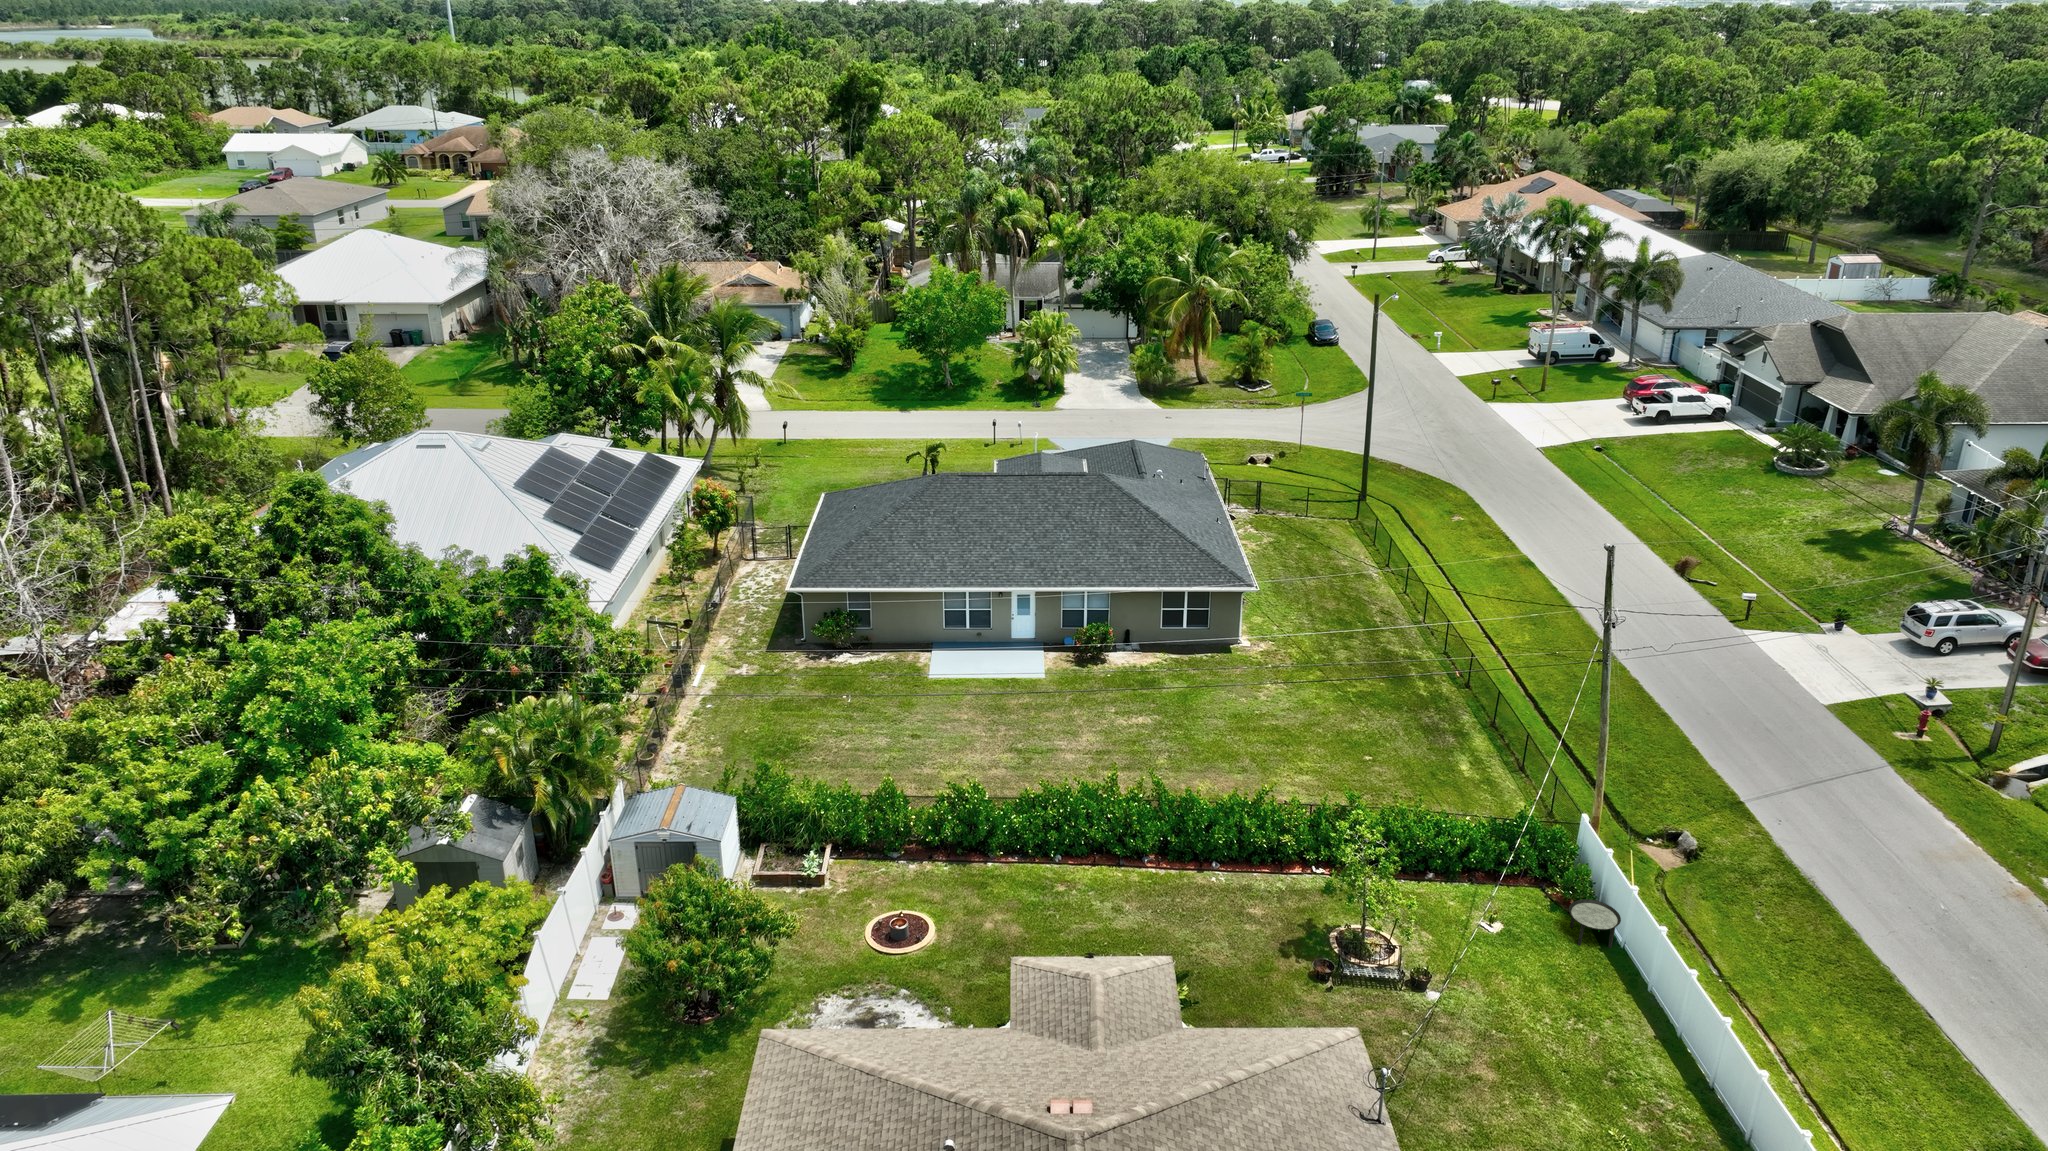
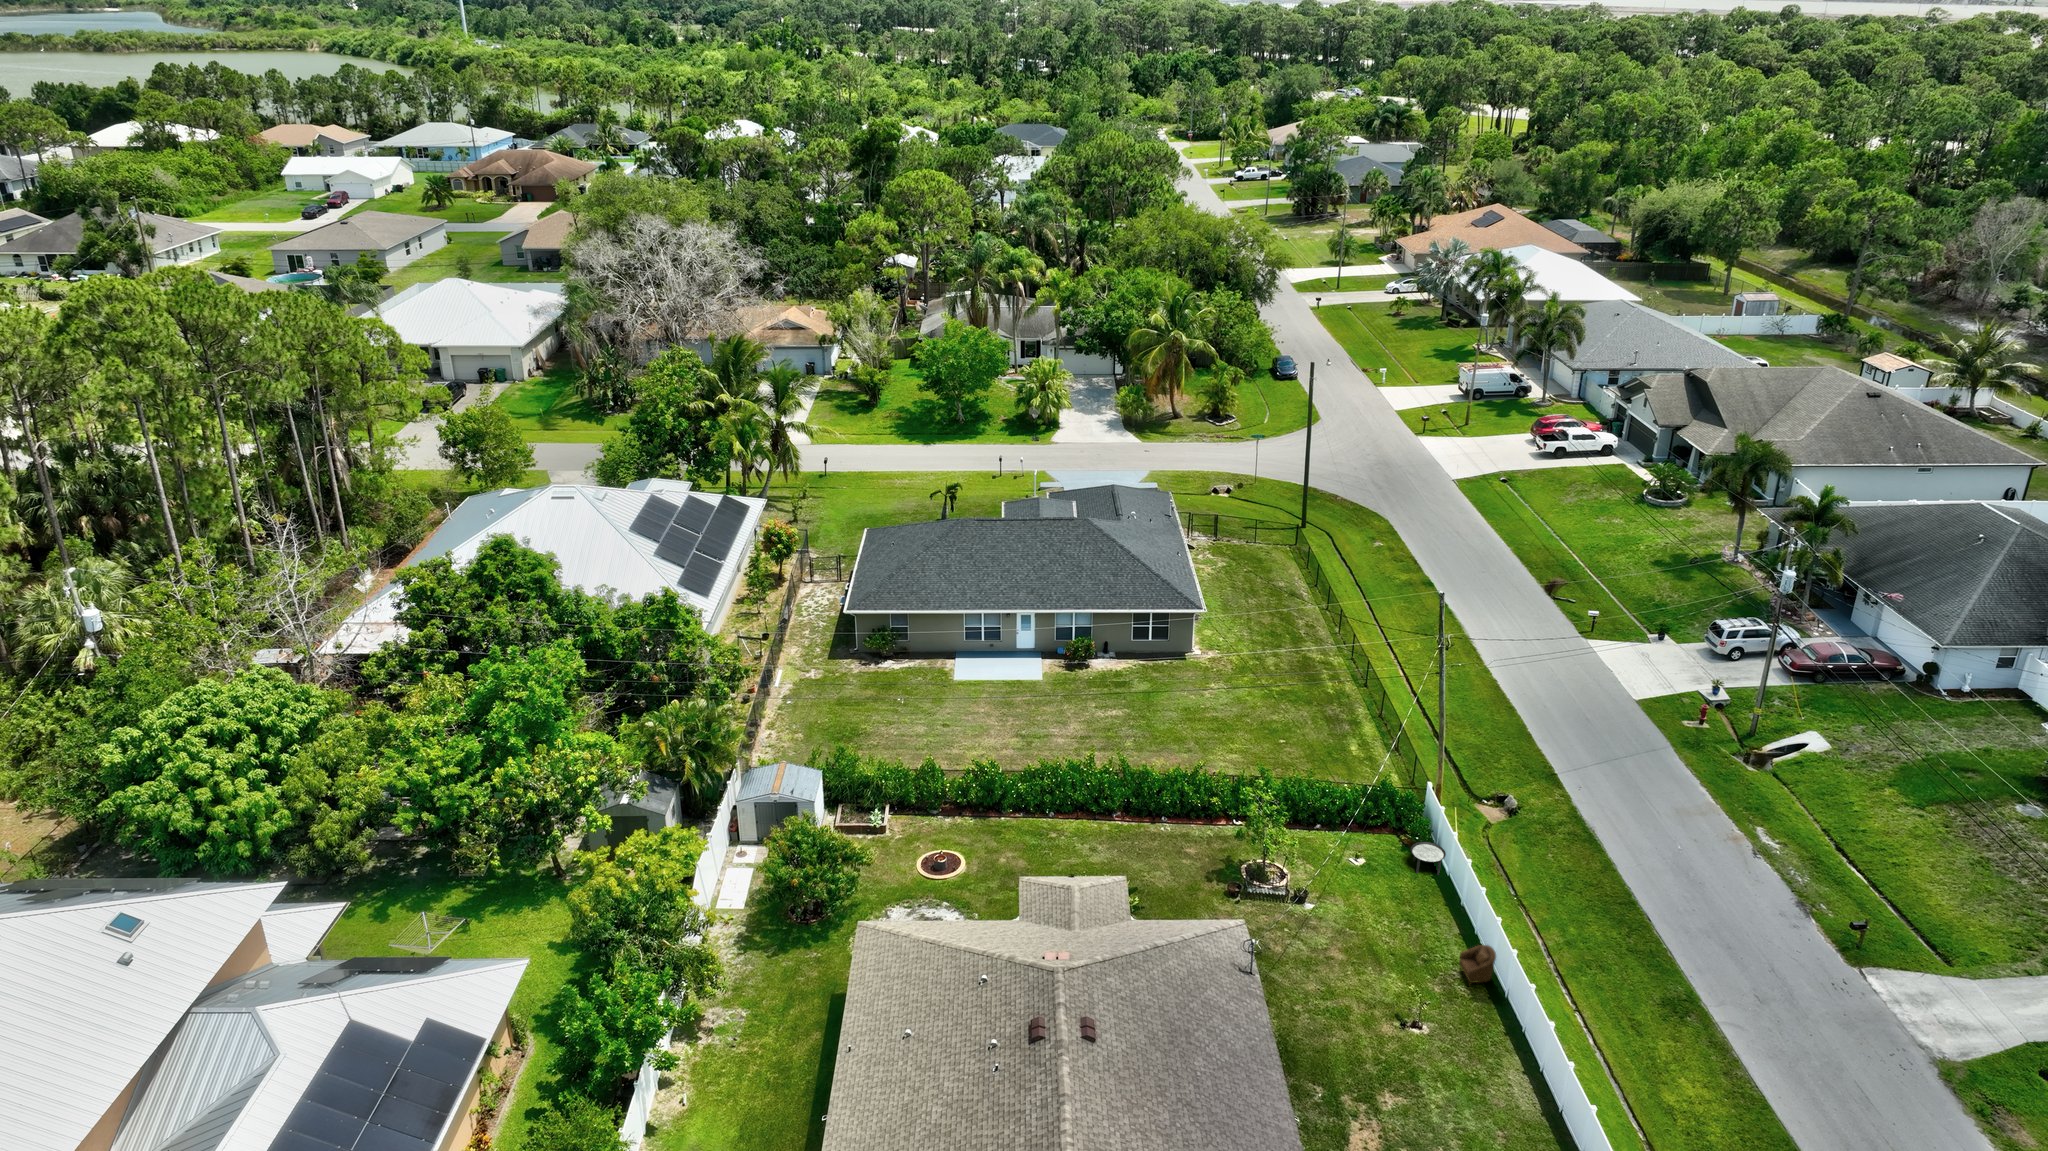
armchair: none [1673,1063,1736,1128] -> present [1459,945,1496,983]

